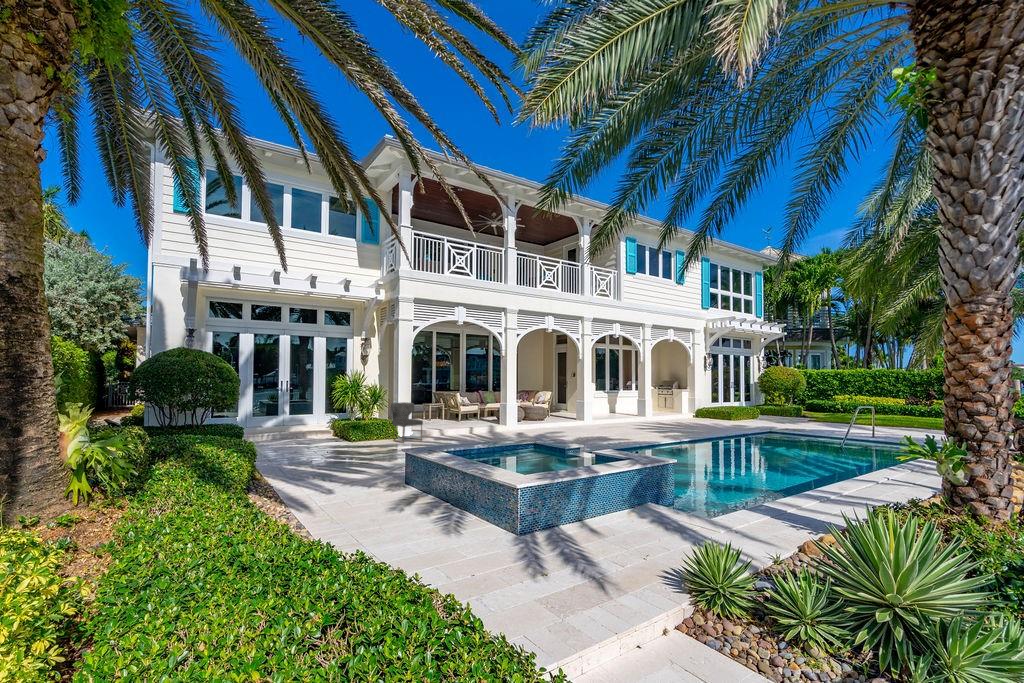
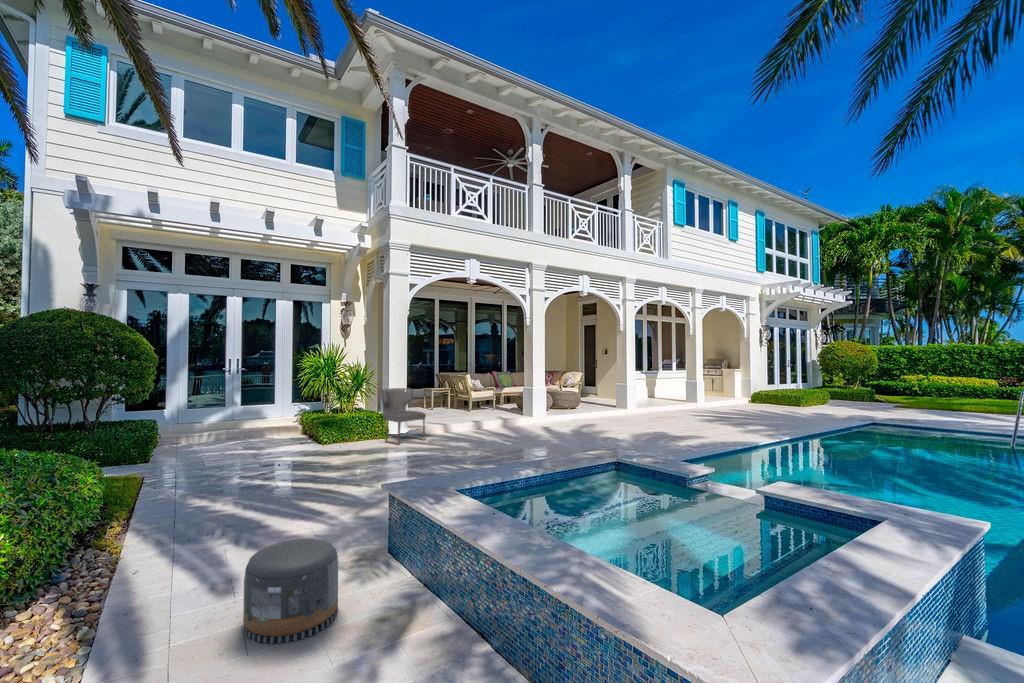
pouf: none [324,476,369,519] -> present [243,539,338,644]

